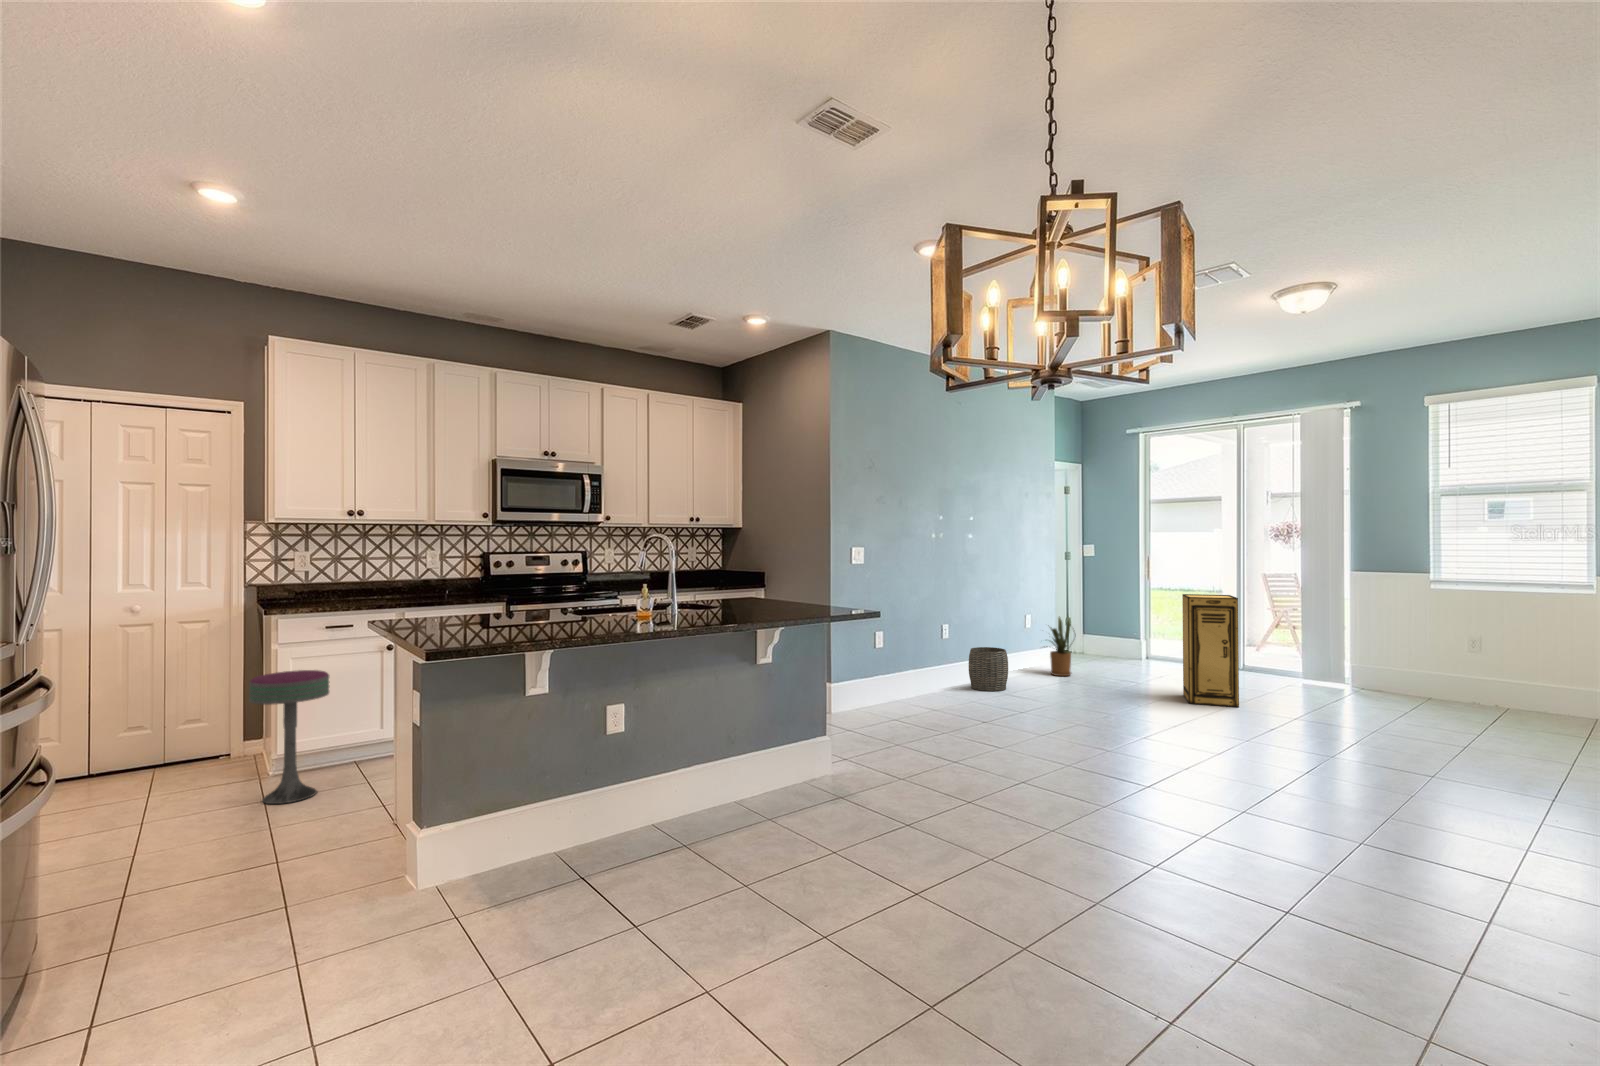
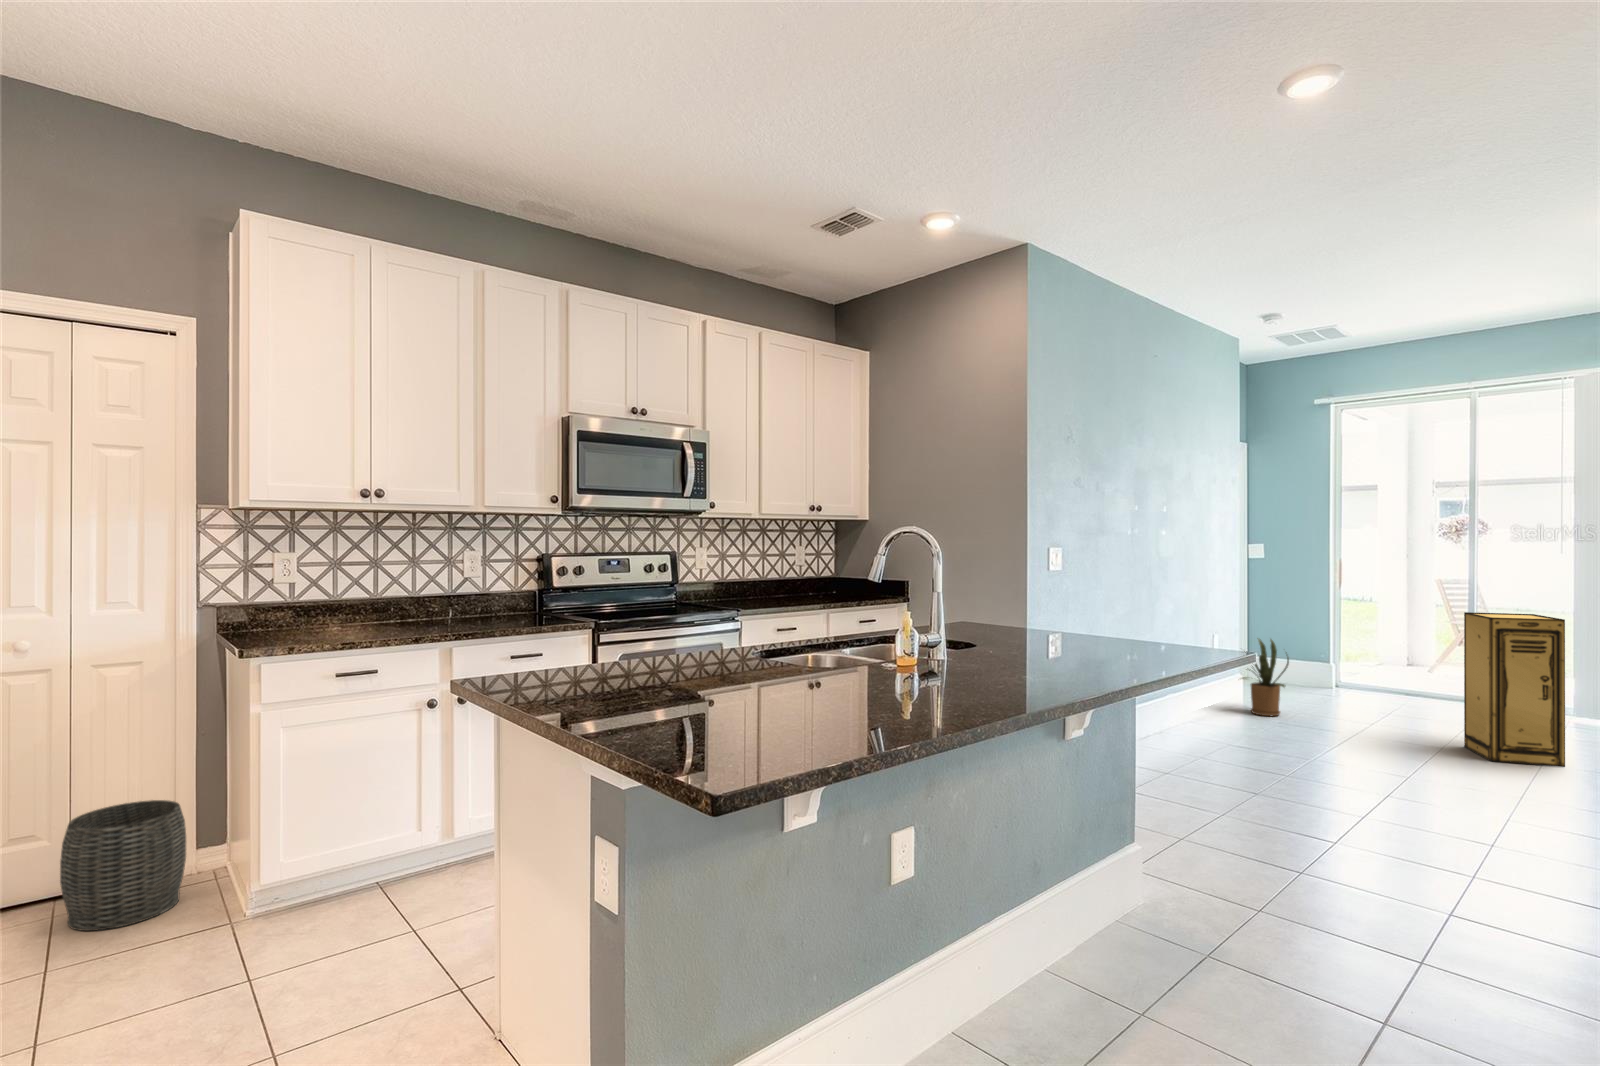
woven basket: present [969,647,1008,691] -> present [60,800,186,931]
bar stool: present [249,670,329,804] -> none [221,750,353,986]

